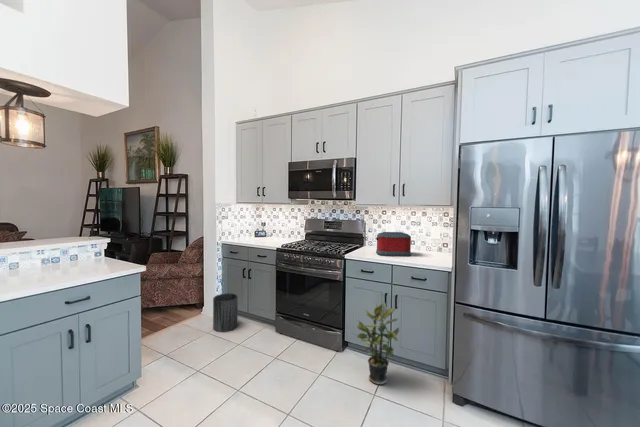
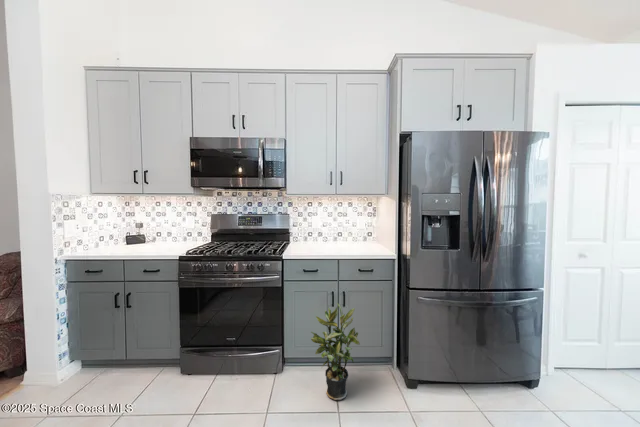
toaster: present [376,232,411,256] -> none [312,224,348,251]
trash can: present [213,293,238,332] -> none [52,336,108,410]

